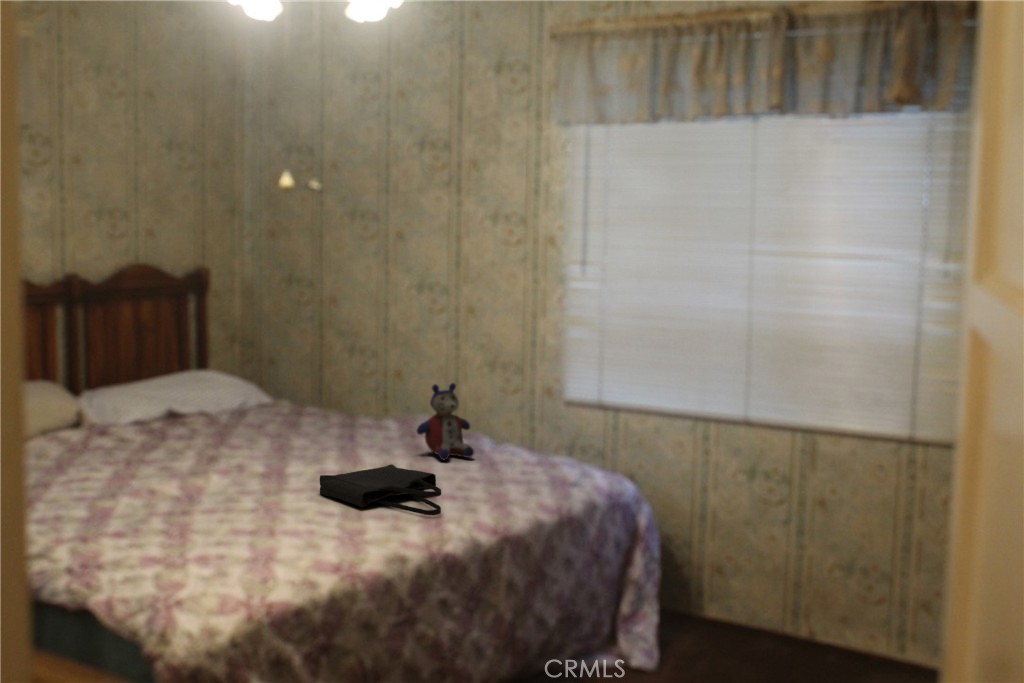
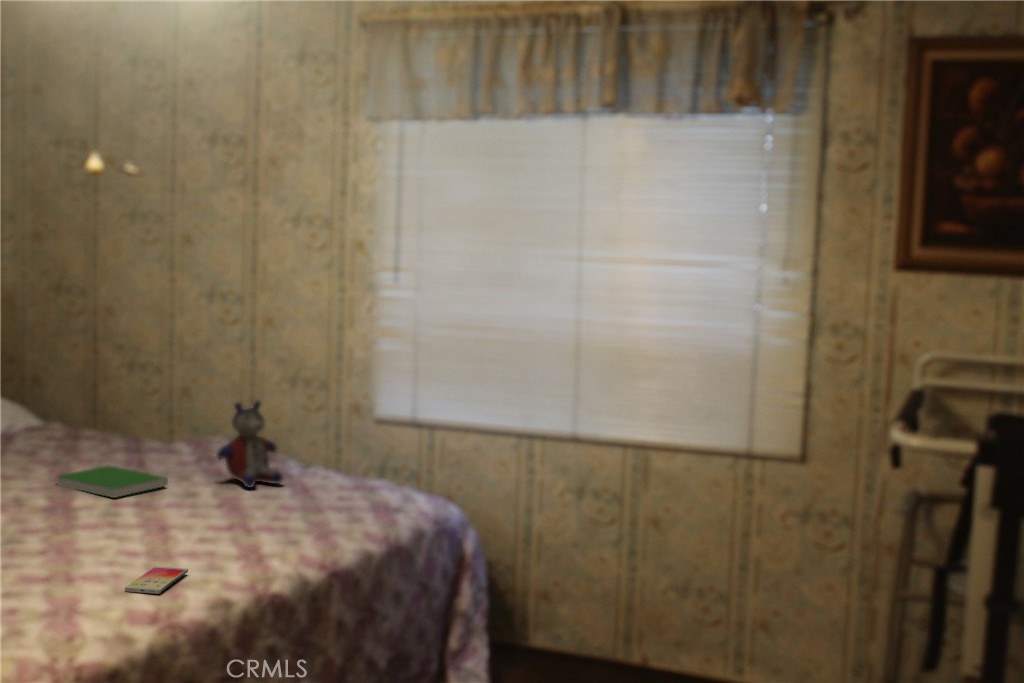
hardcover book: none [283,438,374,466] -> present [58,466,168,498]
tote bag: present [320,464,441,515] -> none [112,494,262,551]
smartphone: none [318,525,374,548] -> present [125,566,188,594]

